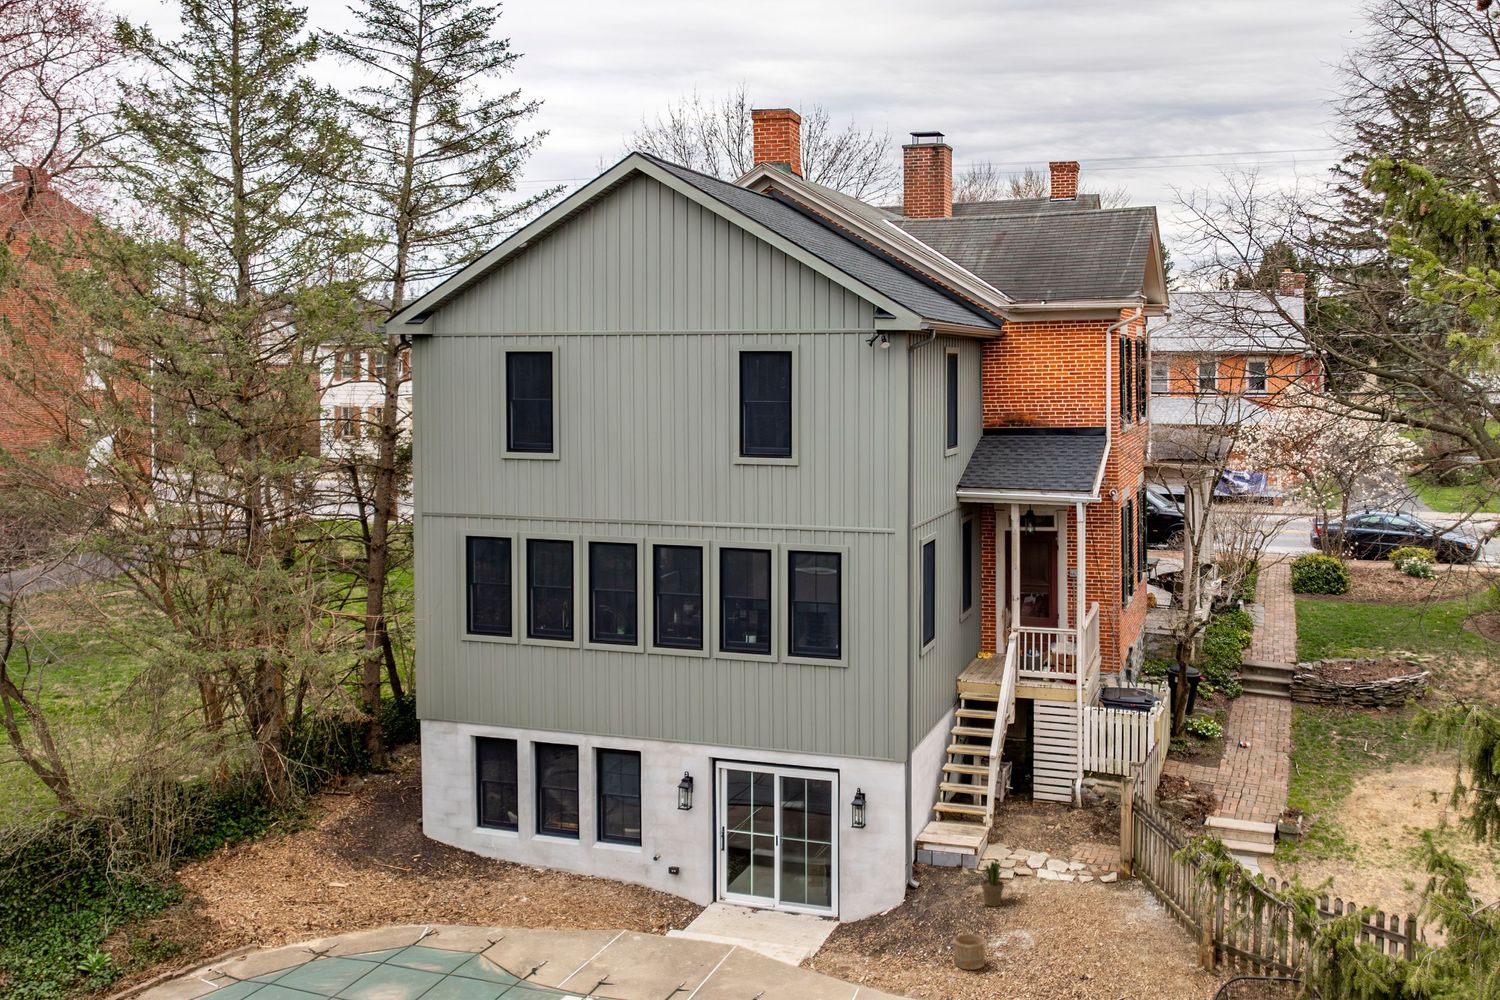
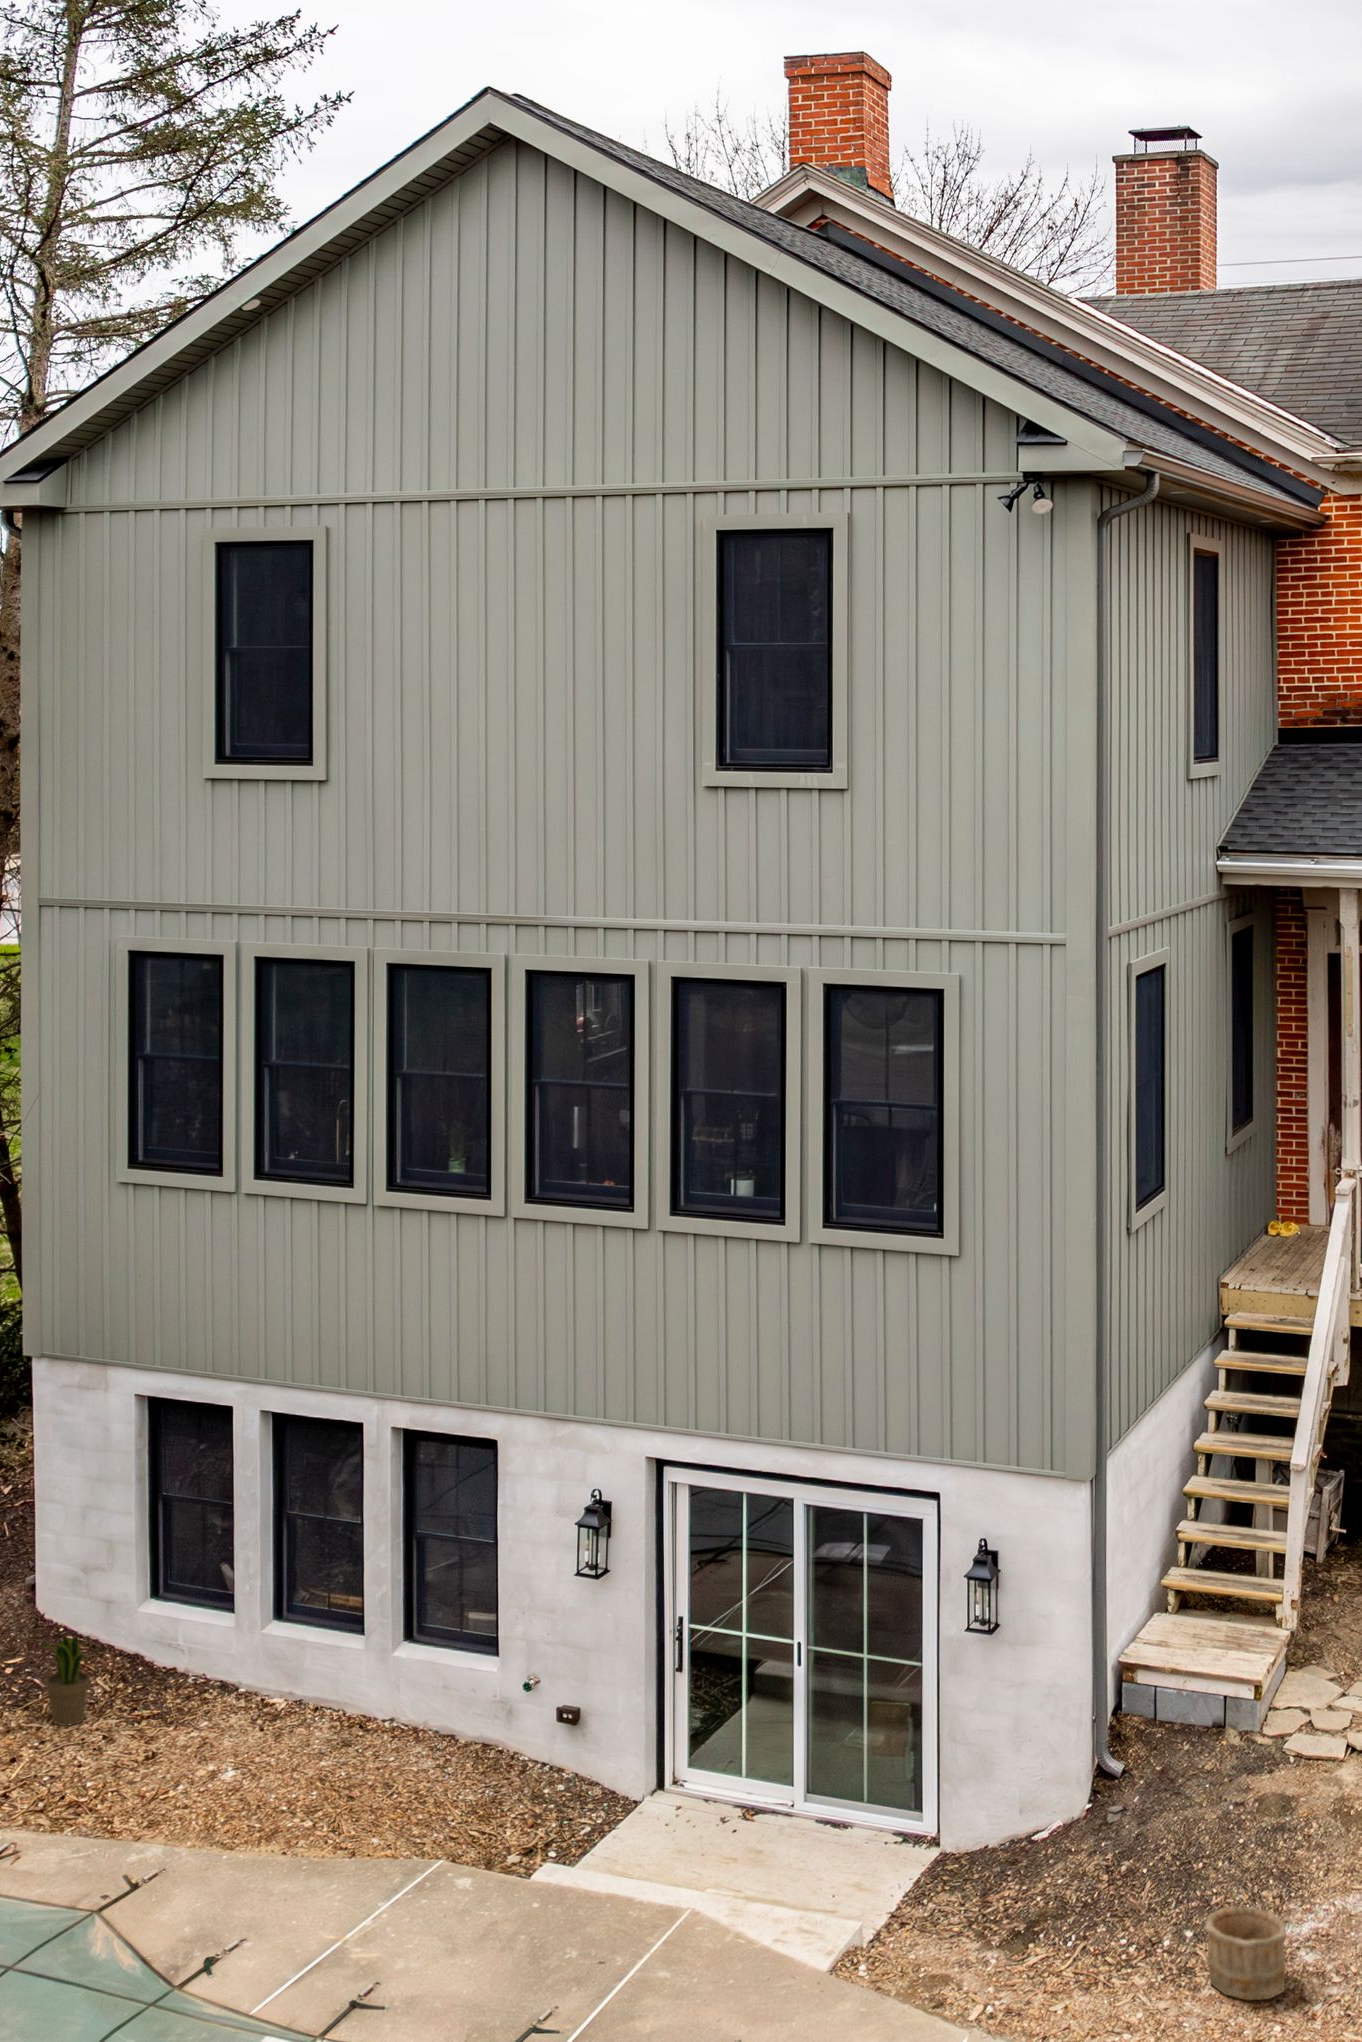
potted plant: present [982,862,1005,907] -> present [42,1636,90,1726]

